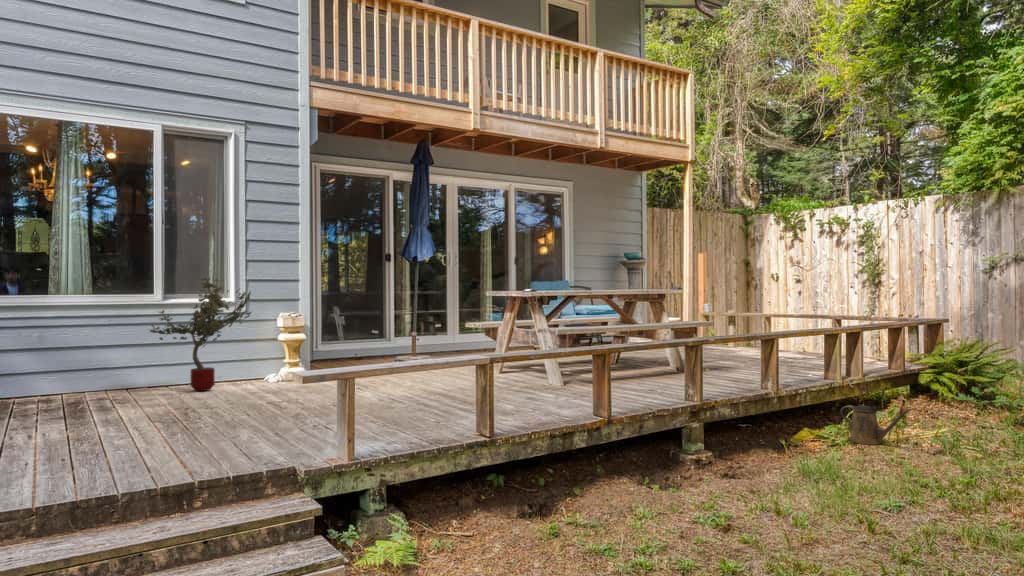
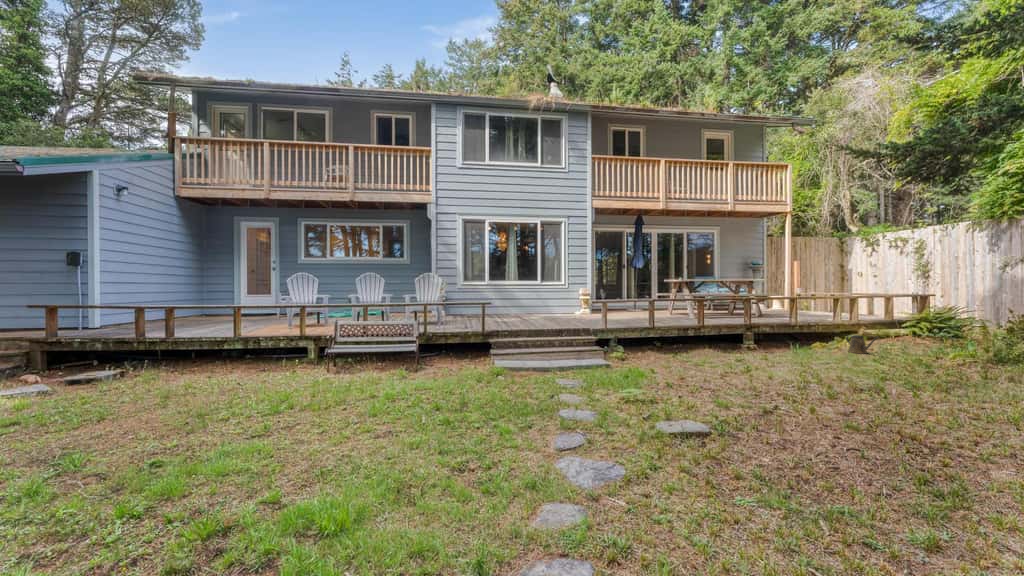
potted tree: present [150,278,251,391] -> none [539,274,572,314]

